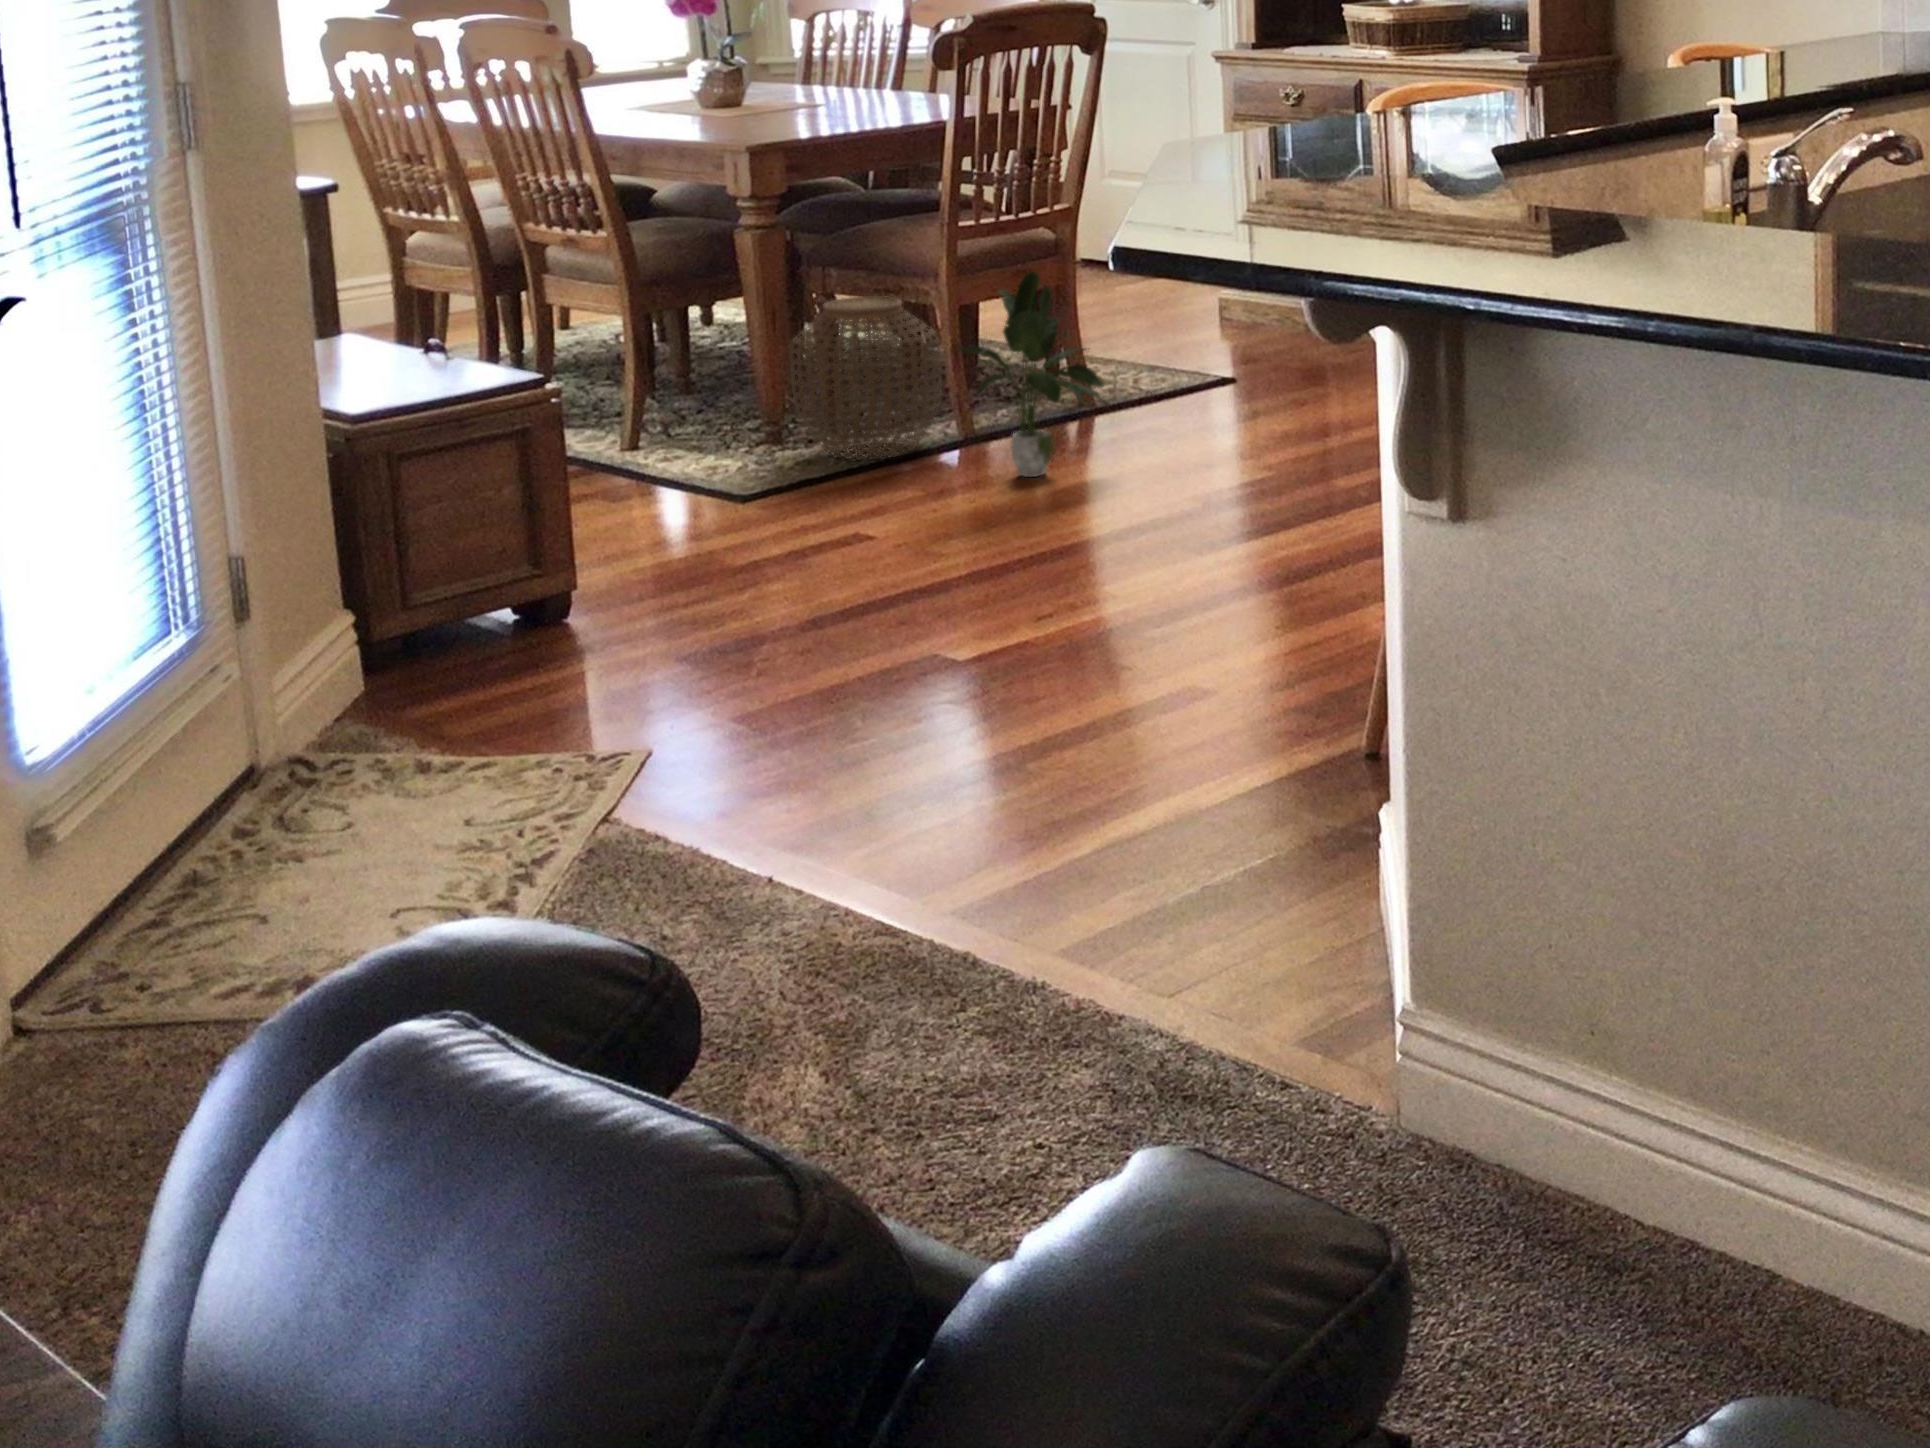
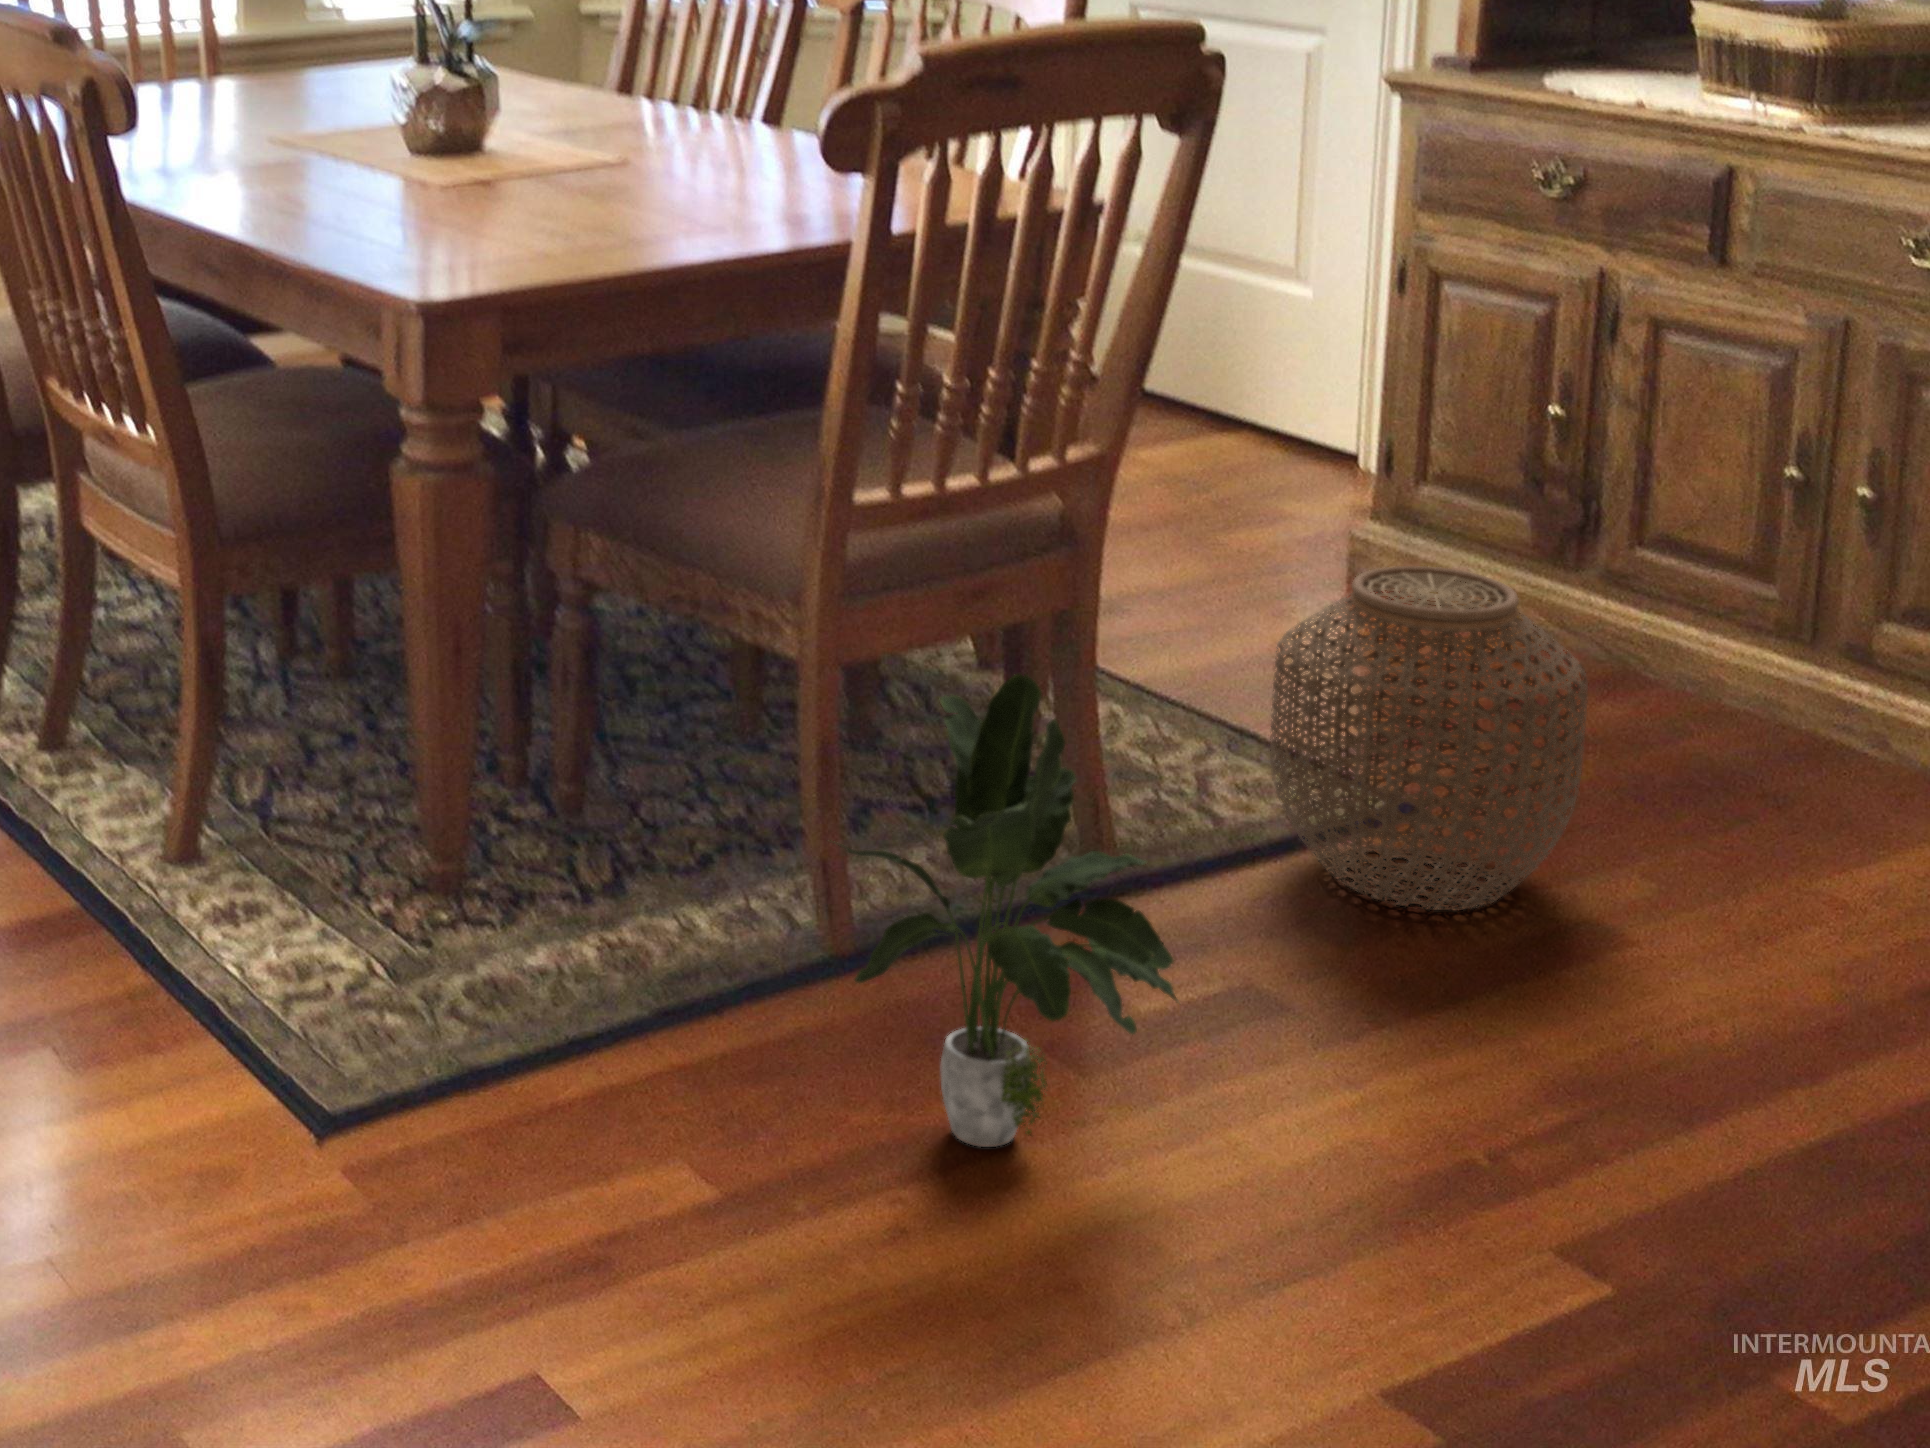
woven basket: present [790,296,942,459] -> present [1270,566,1588,910]

